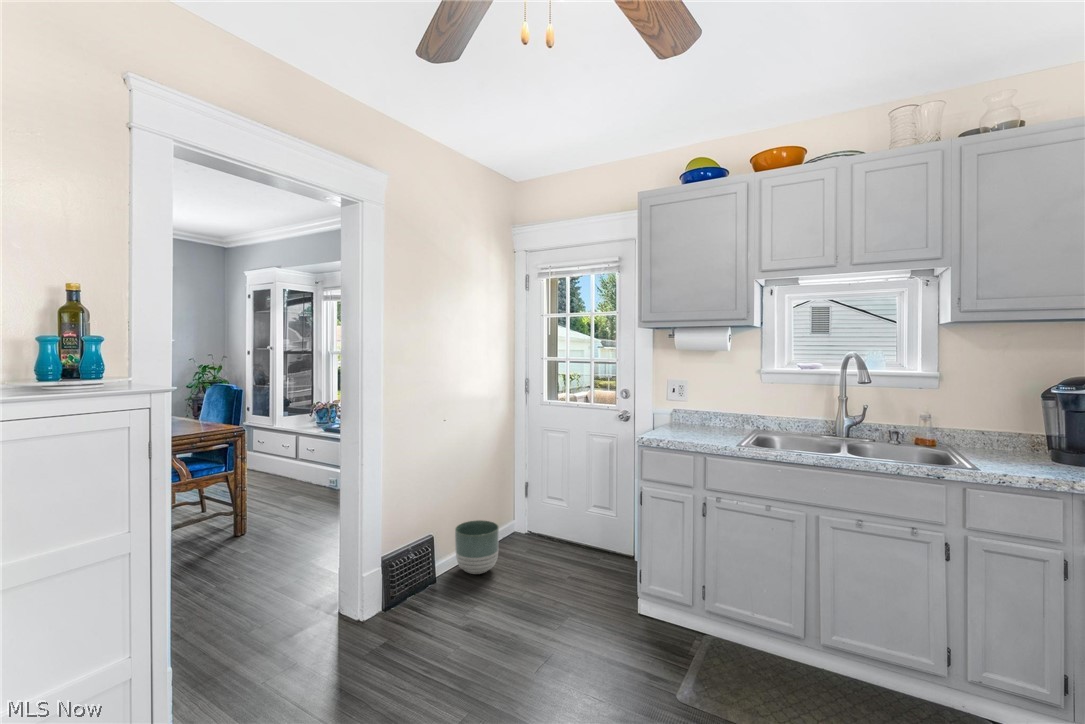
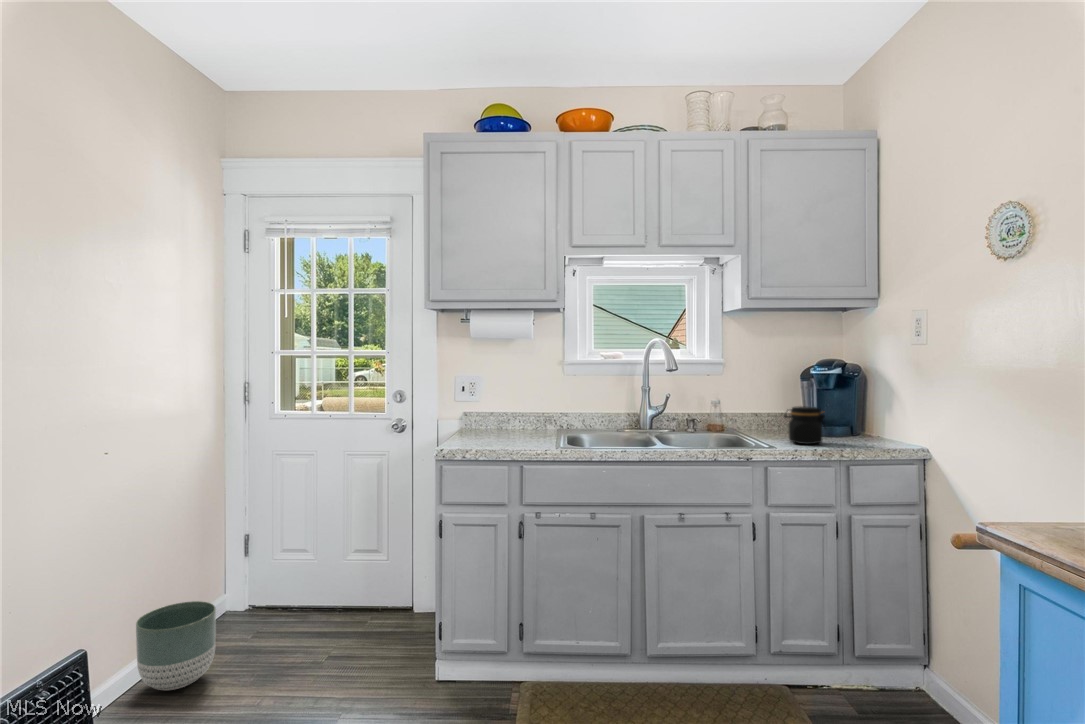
jar: none [1000,427,1061,470] -> present [784,406,825,444]

